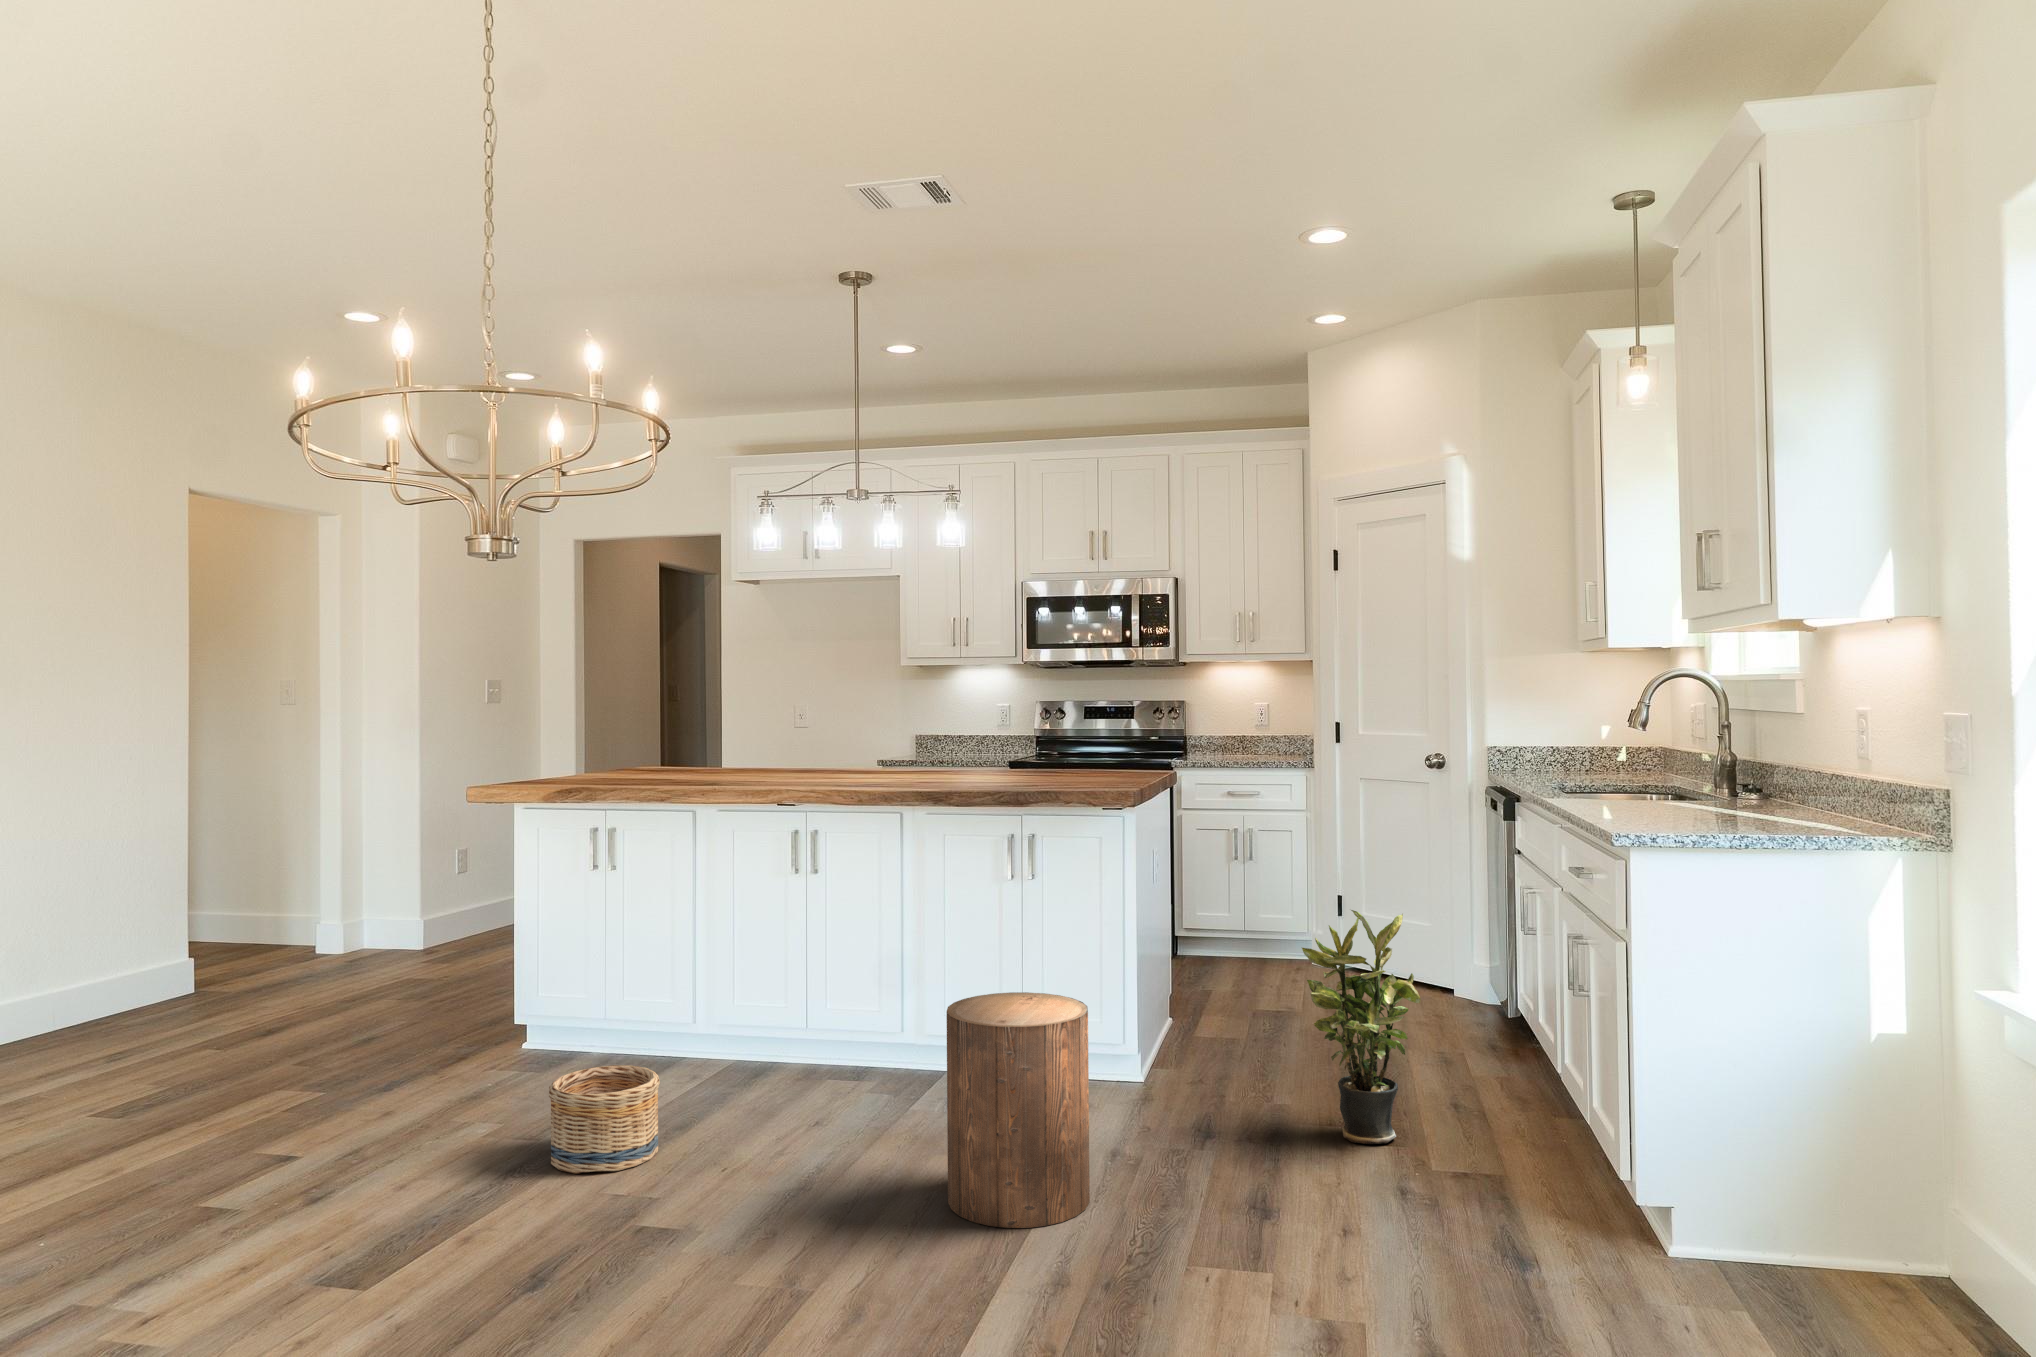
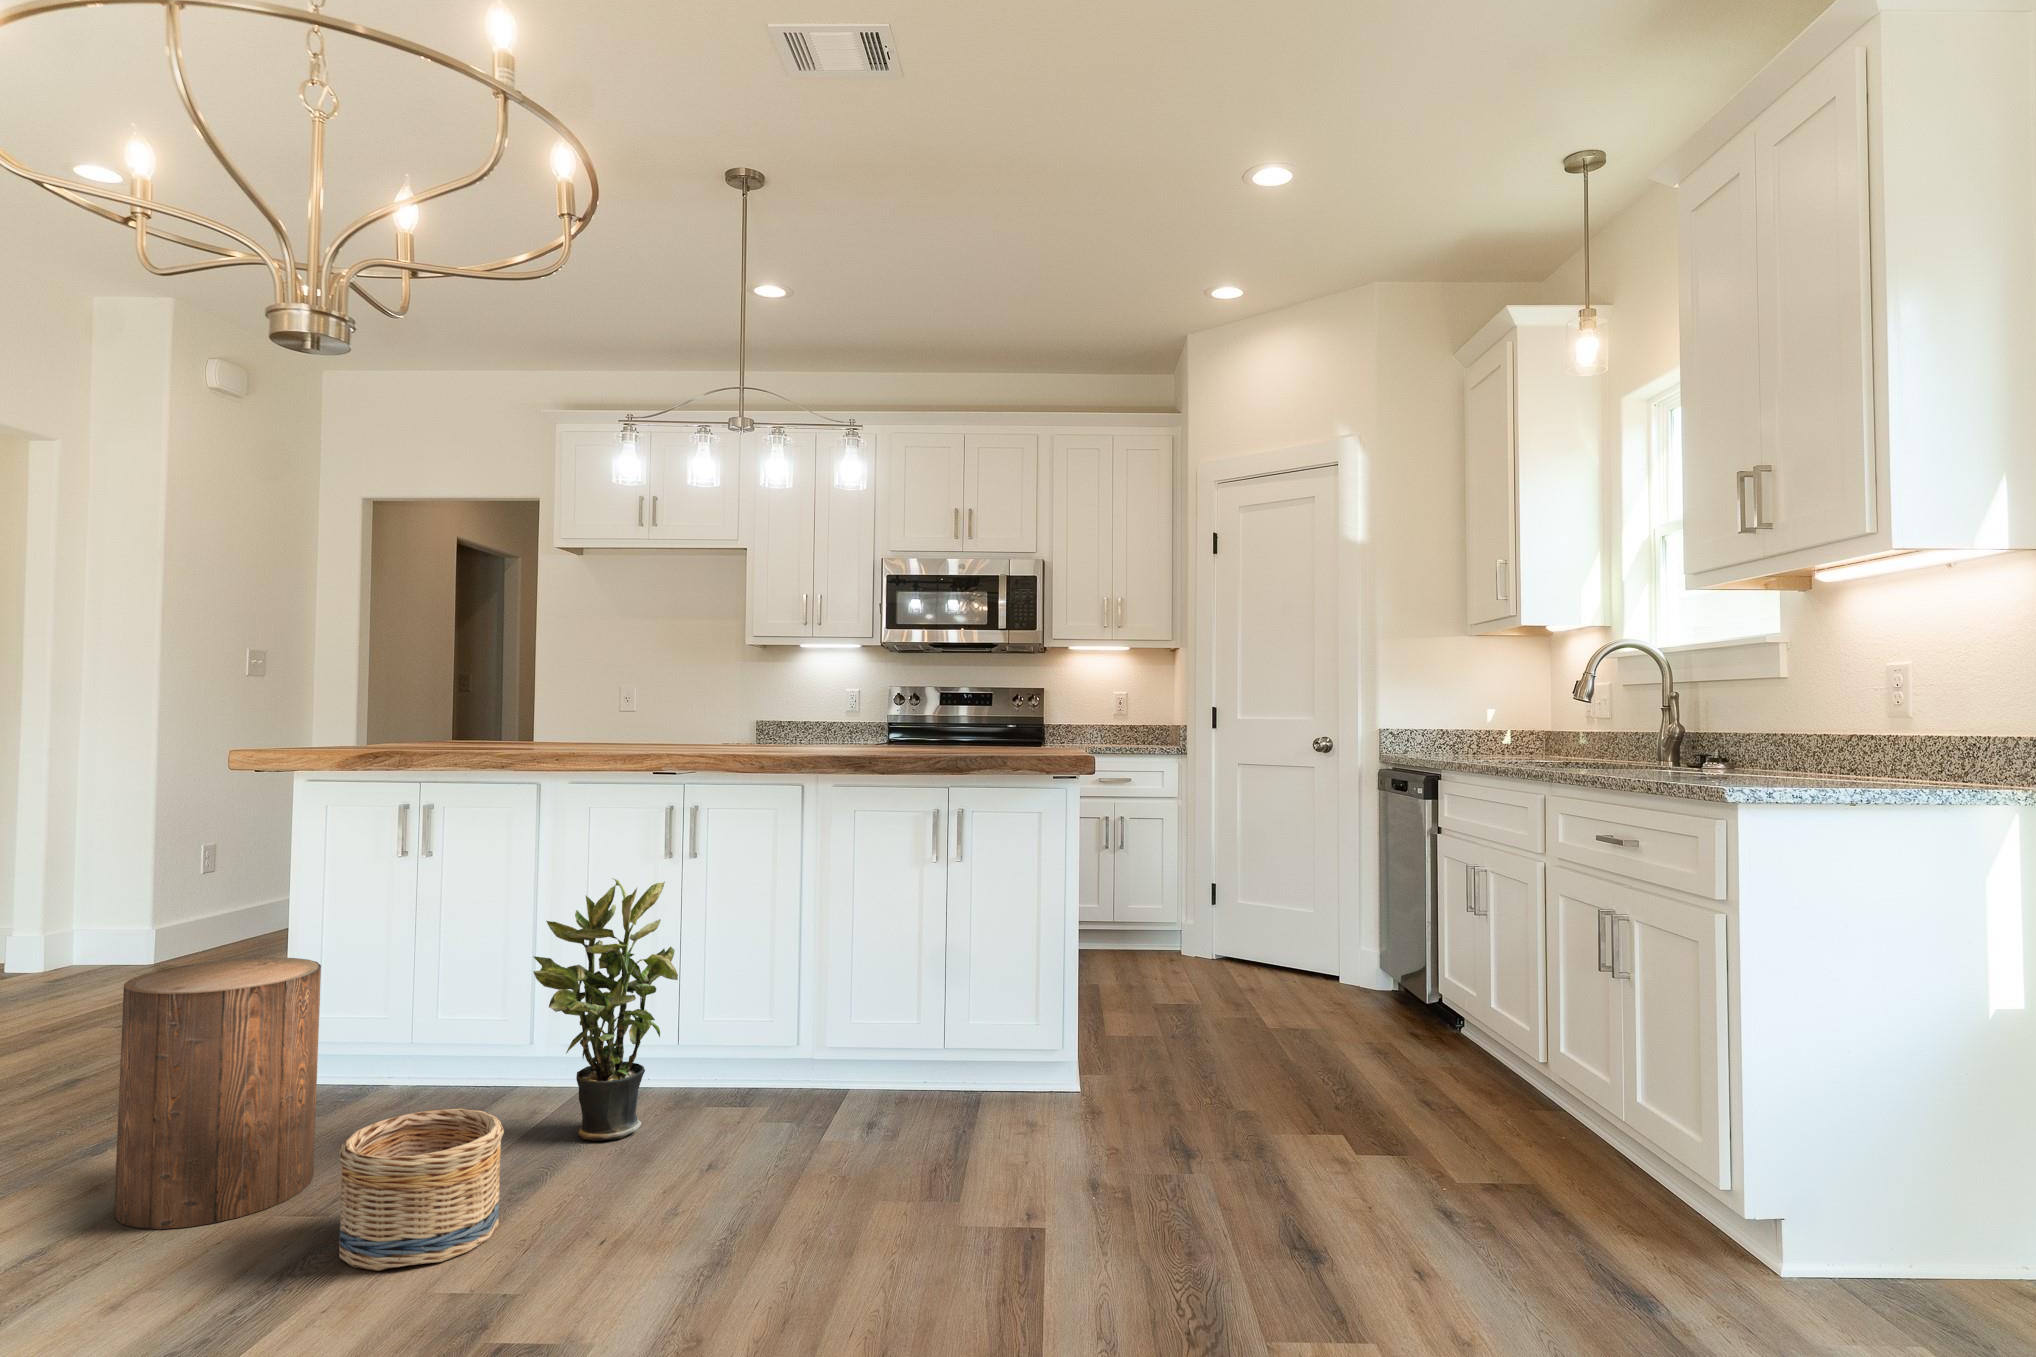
potted plant: present [1302,910,1421,1144] -> present [533,879,678,1141]
stool: present [946,992,1090,1228] -> present [114,957,321,1229]

